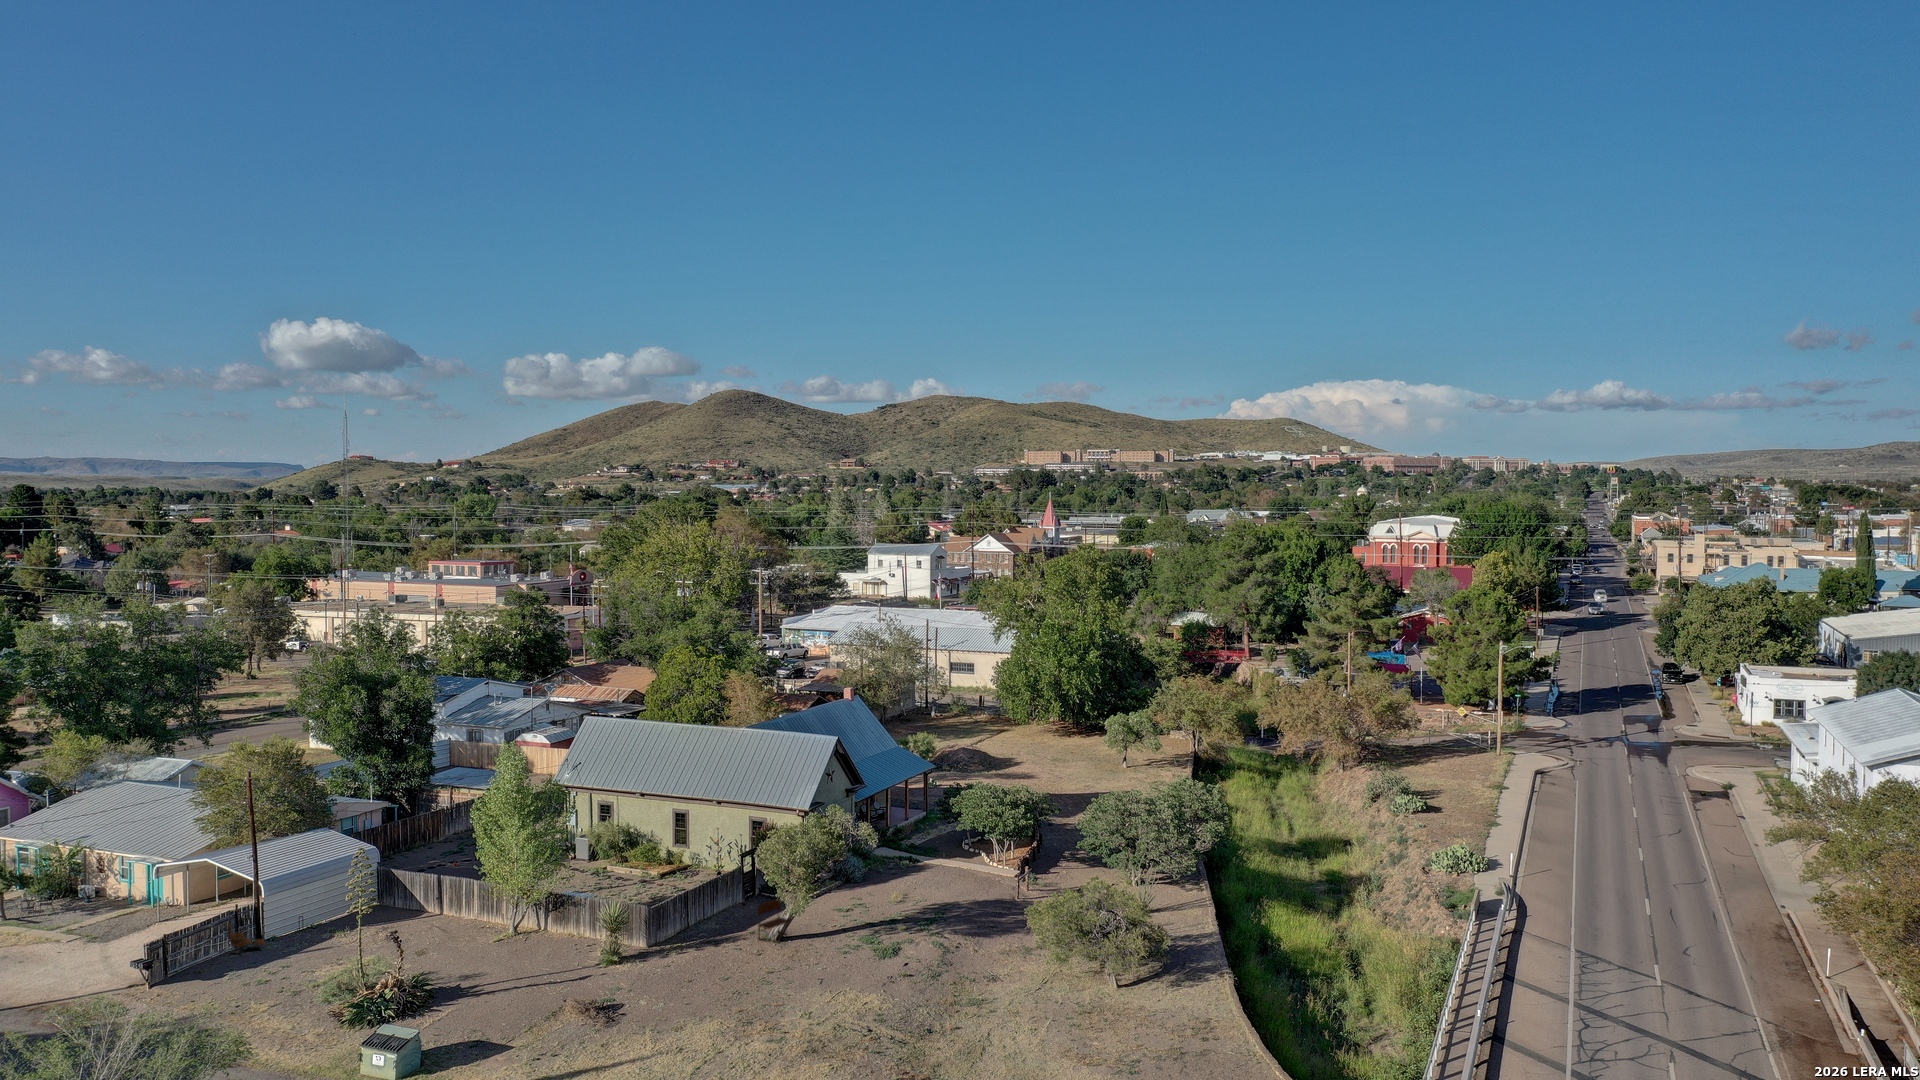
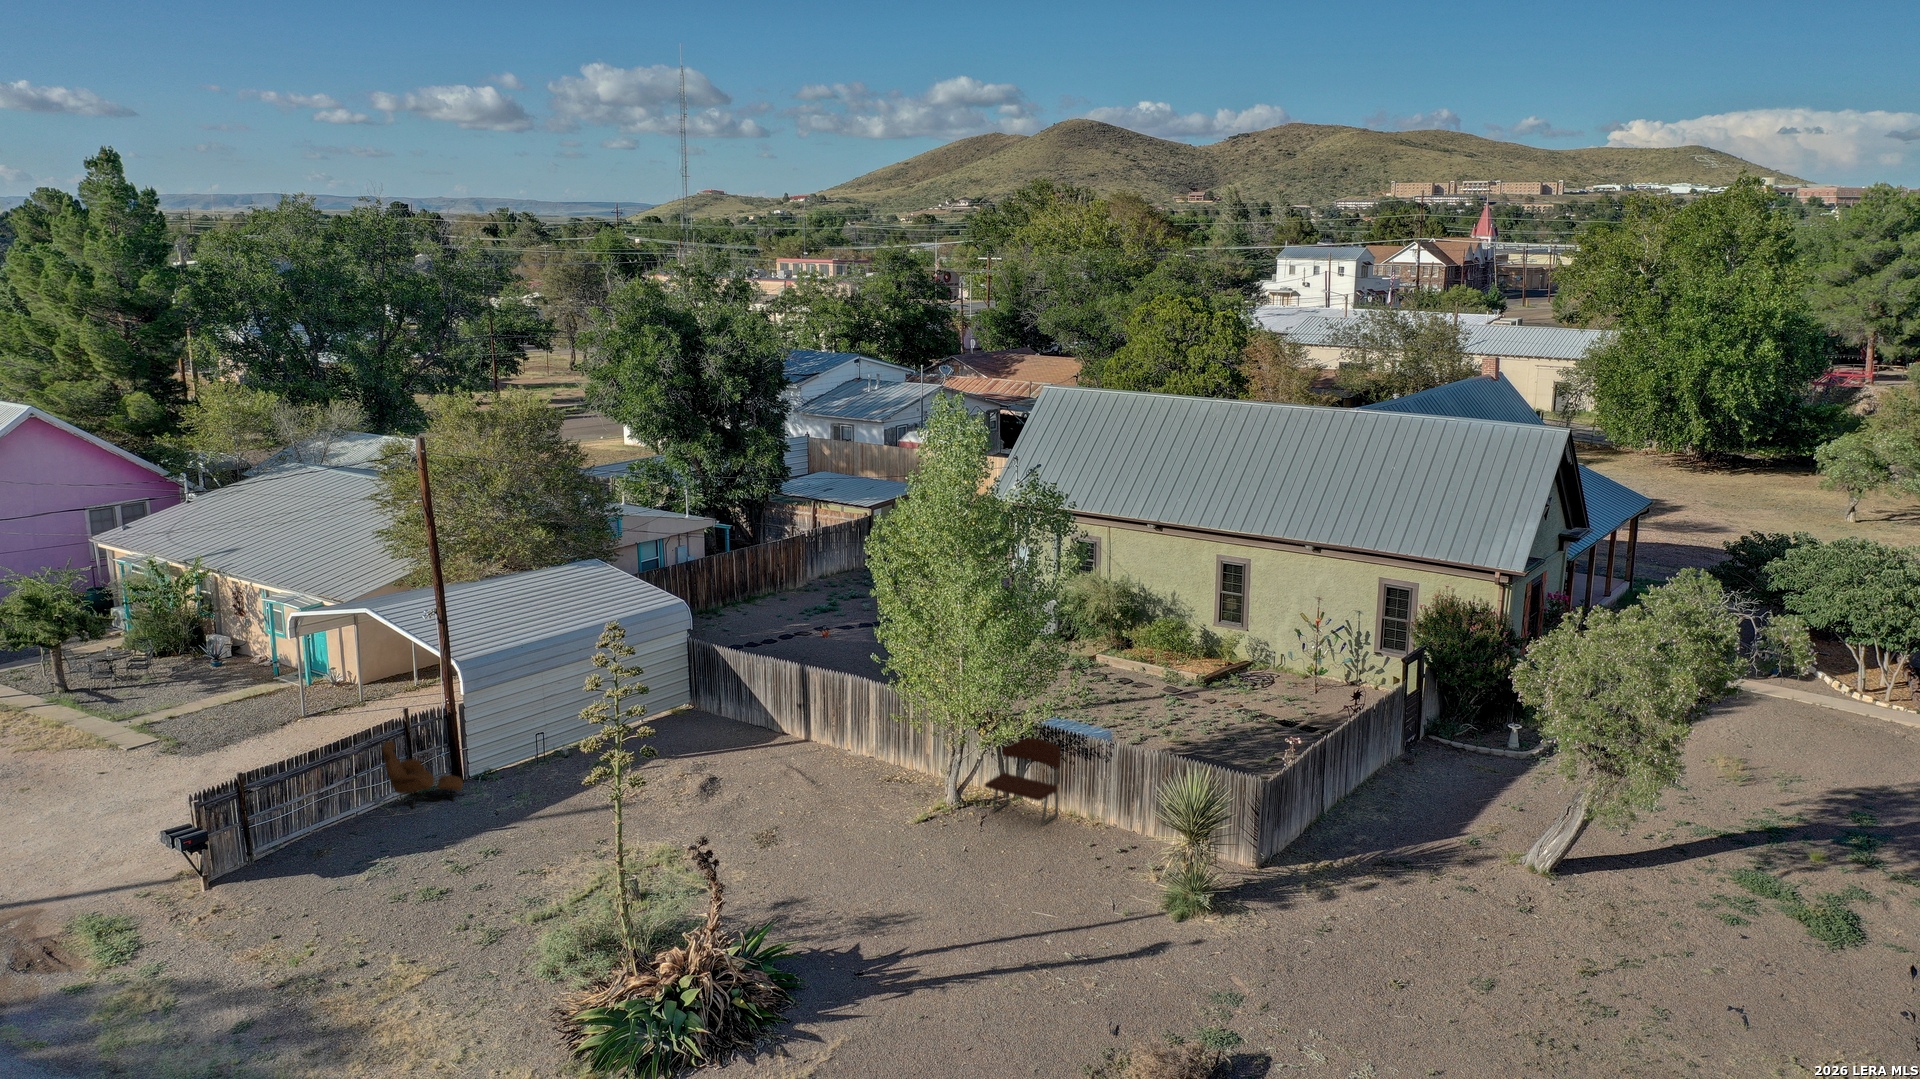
bench: present [757,899,790,941] -> present [985,738,1061,825]

